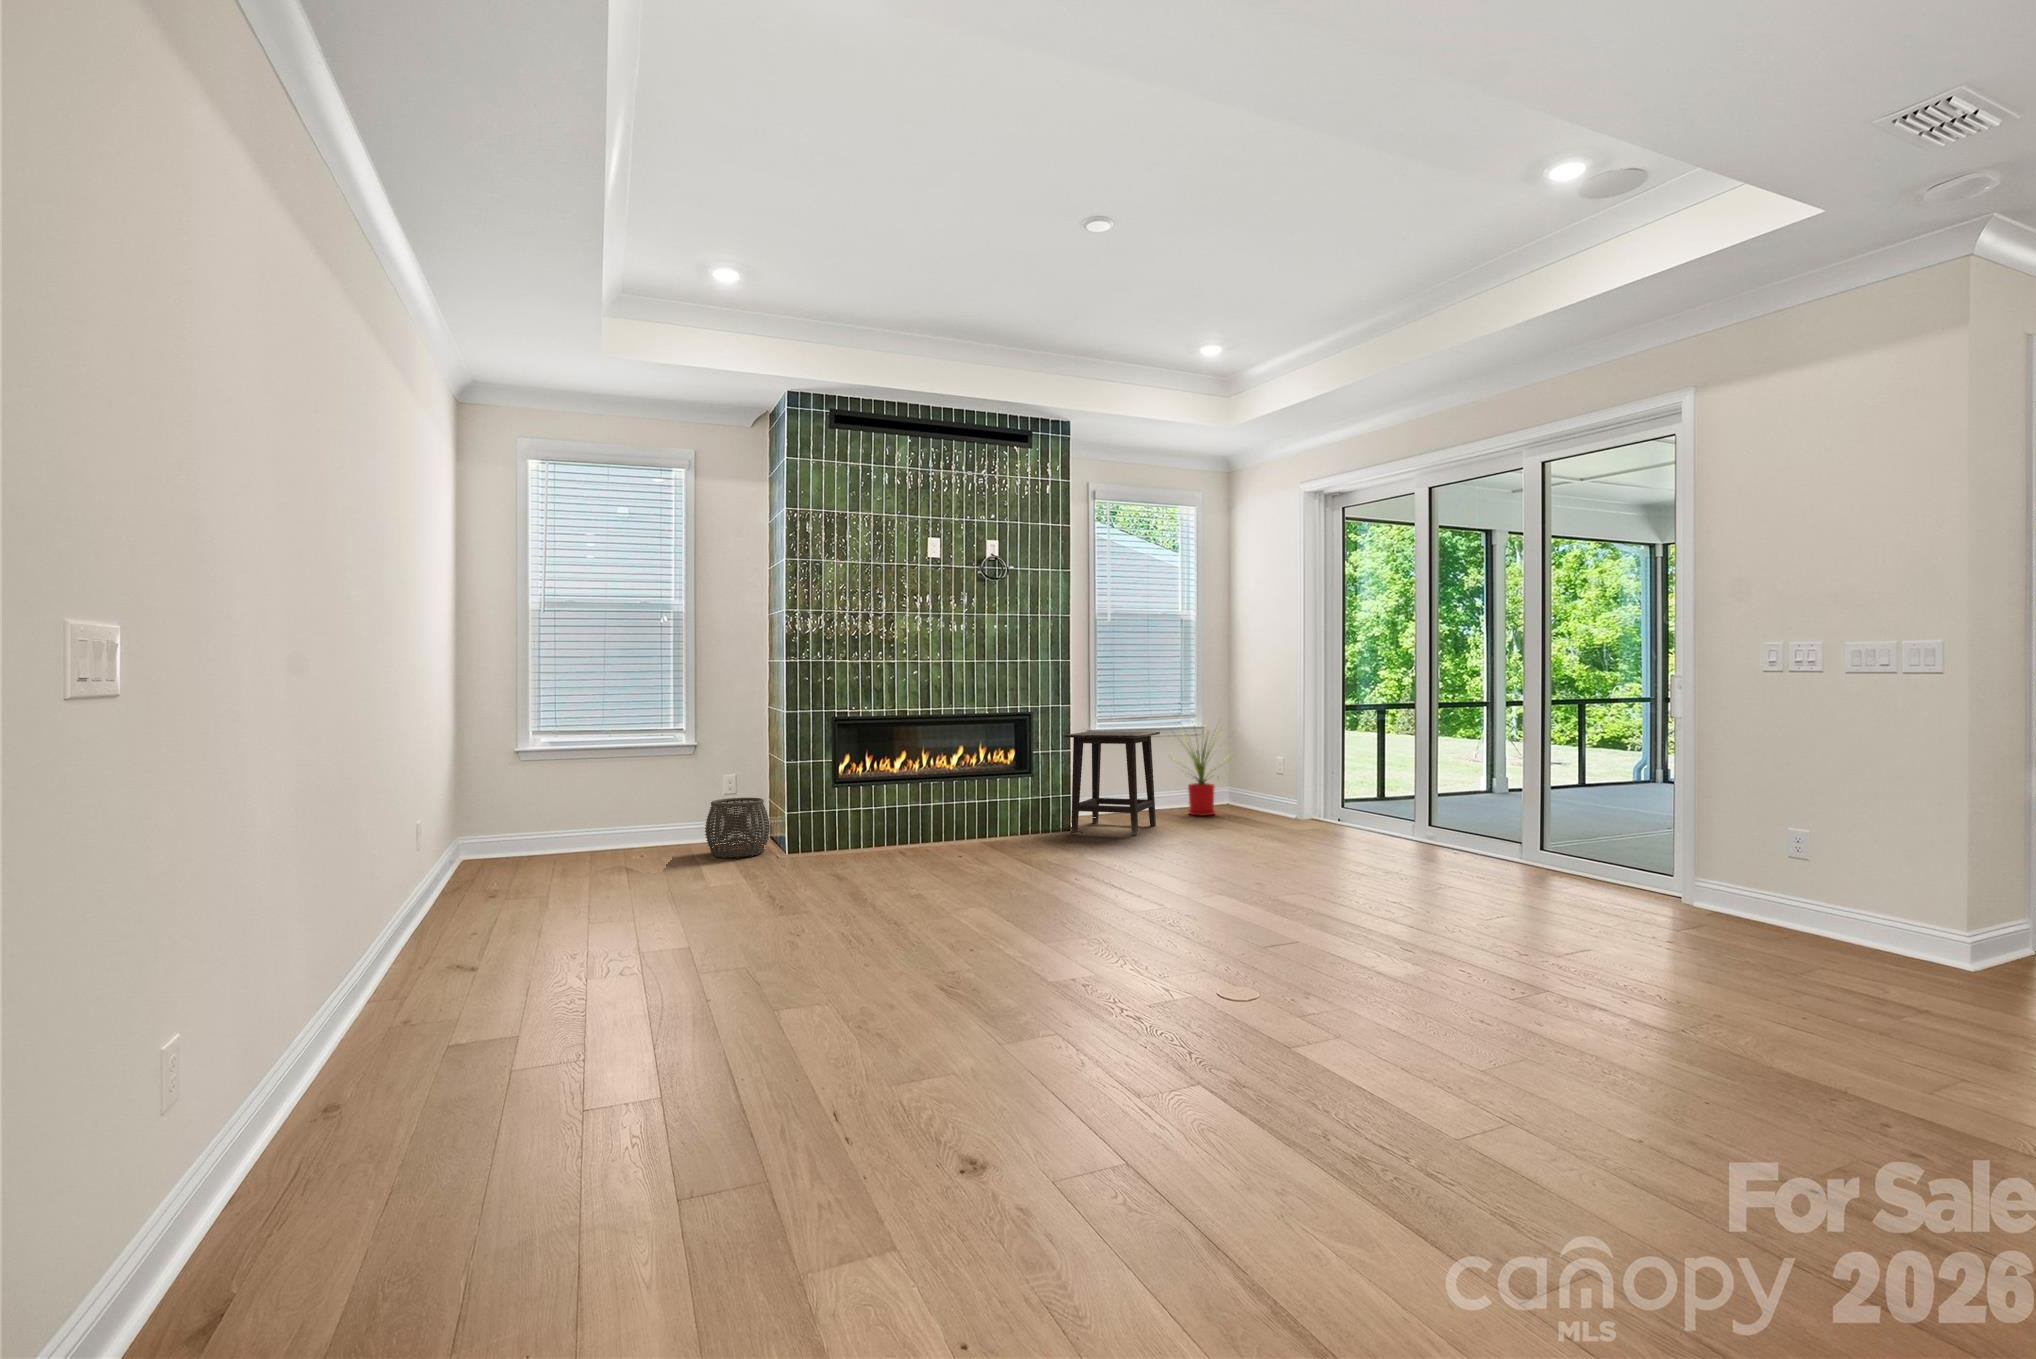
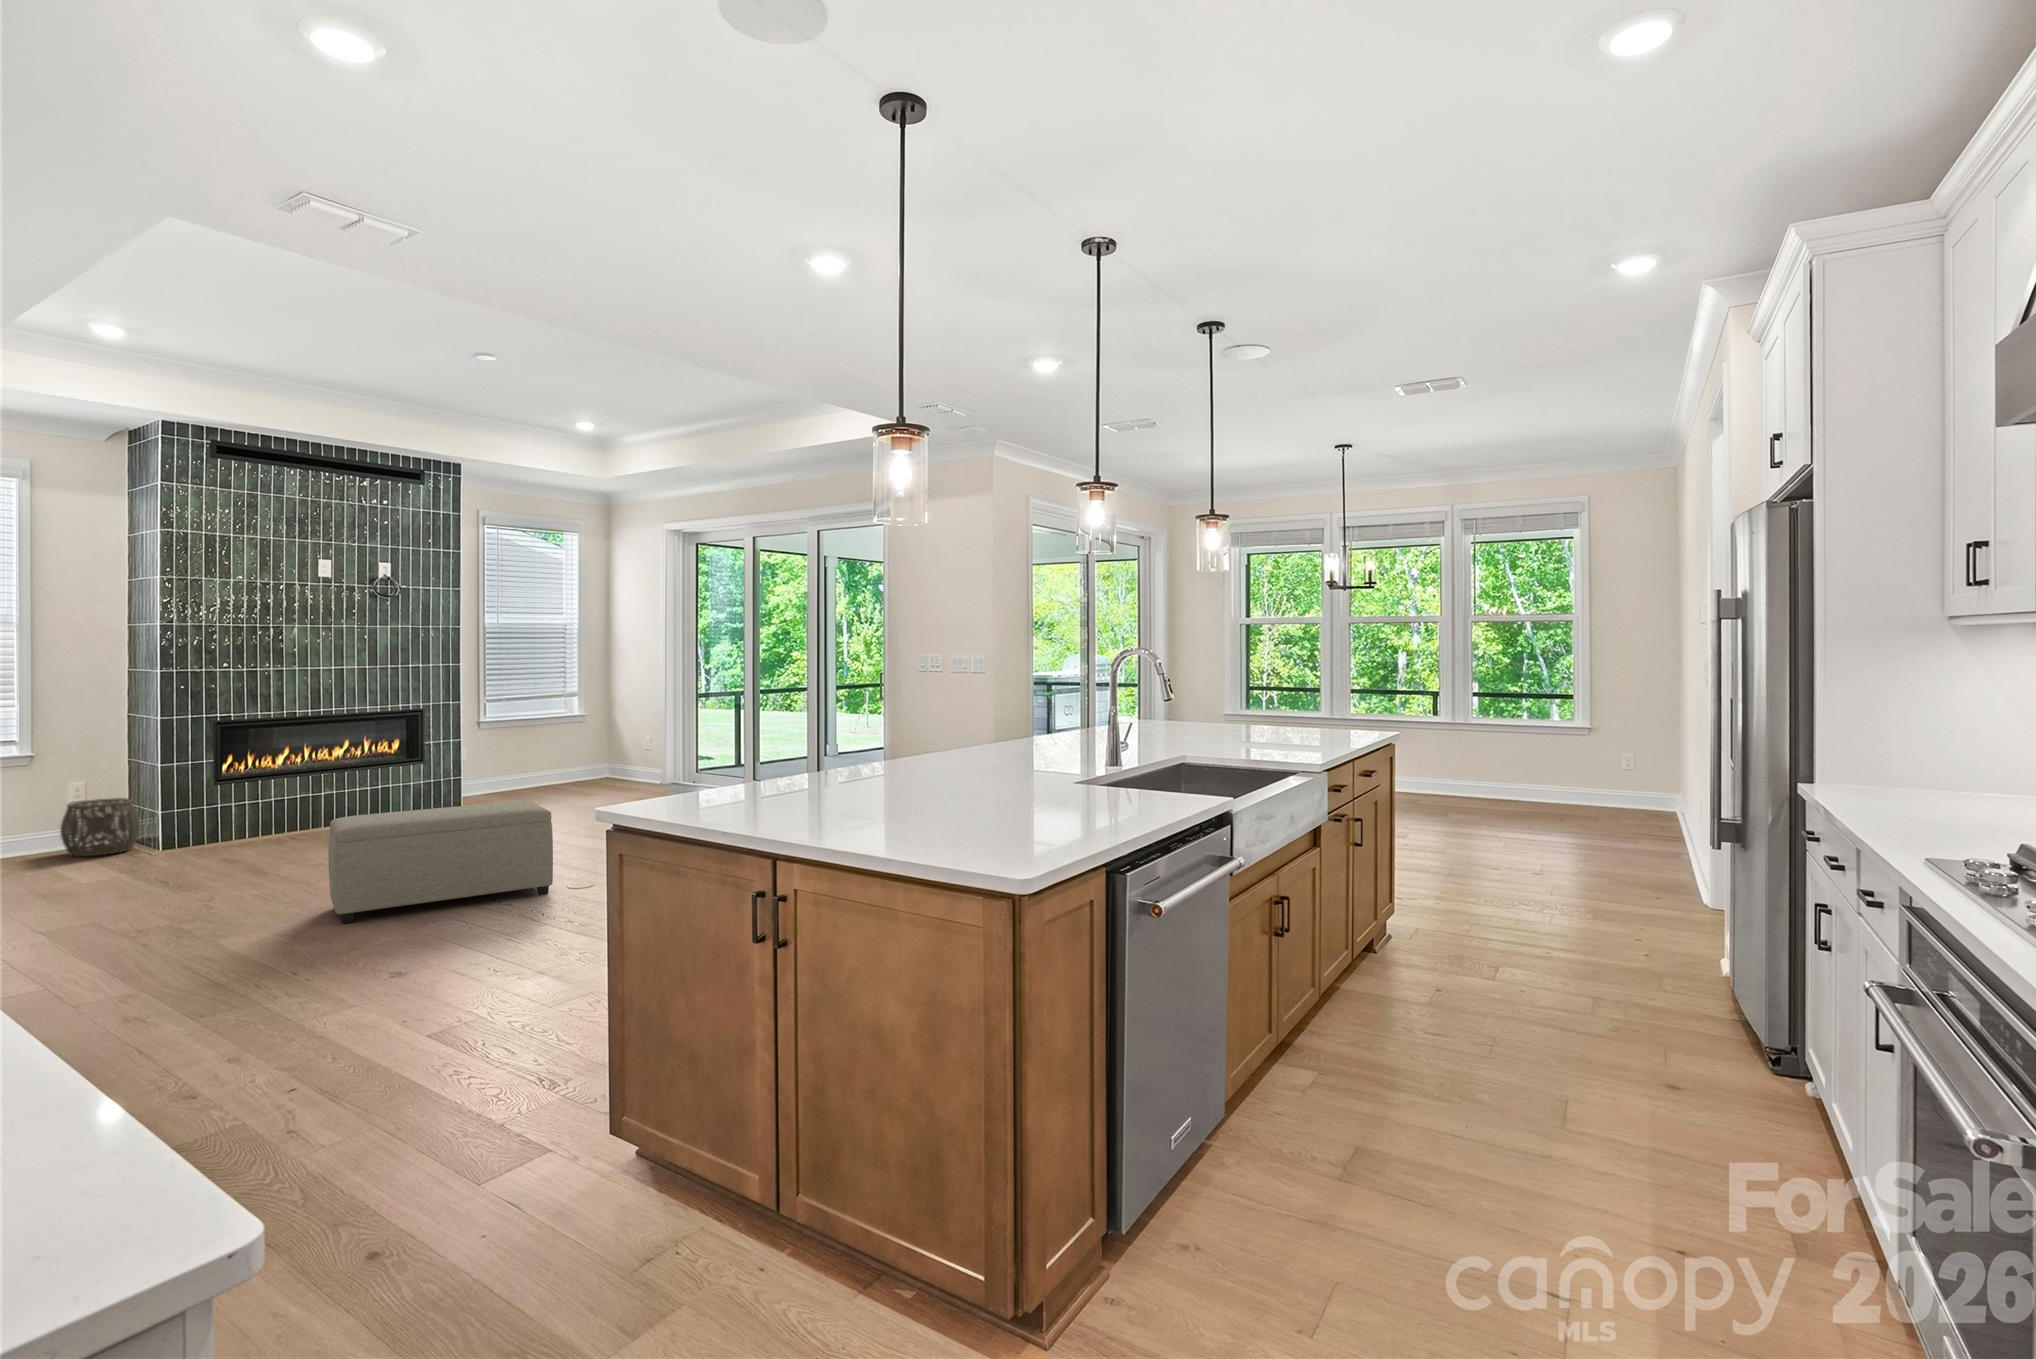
house plant: present [1177,729,1224,816] -> none [549,709,615,789]
side table: present [1064,731,1160,835] -> none [455,723,544,809]
ottoman: none [893,833,1191,1002] -> present [328,801,553,923]

